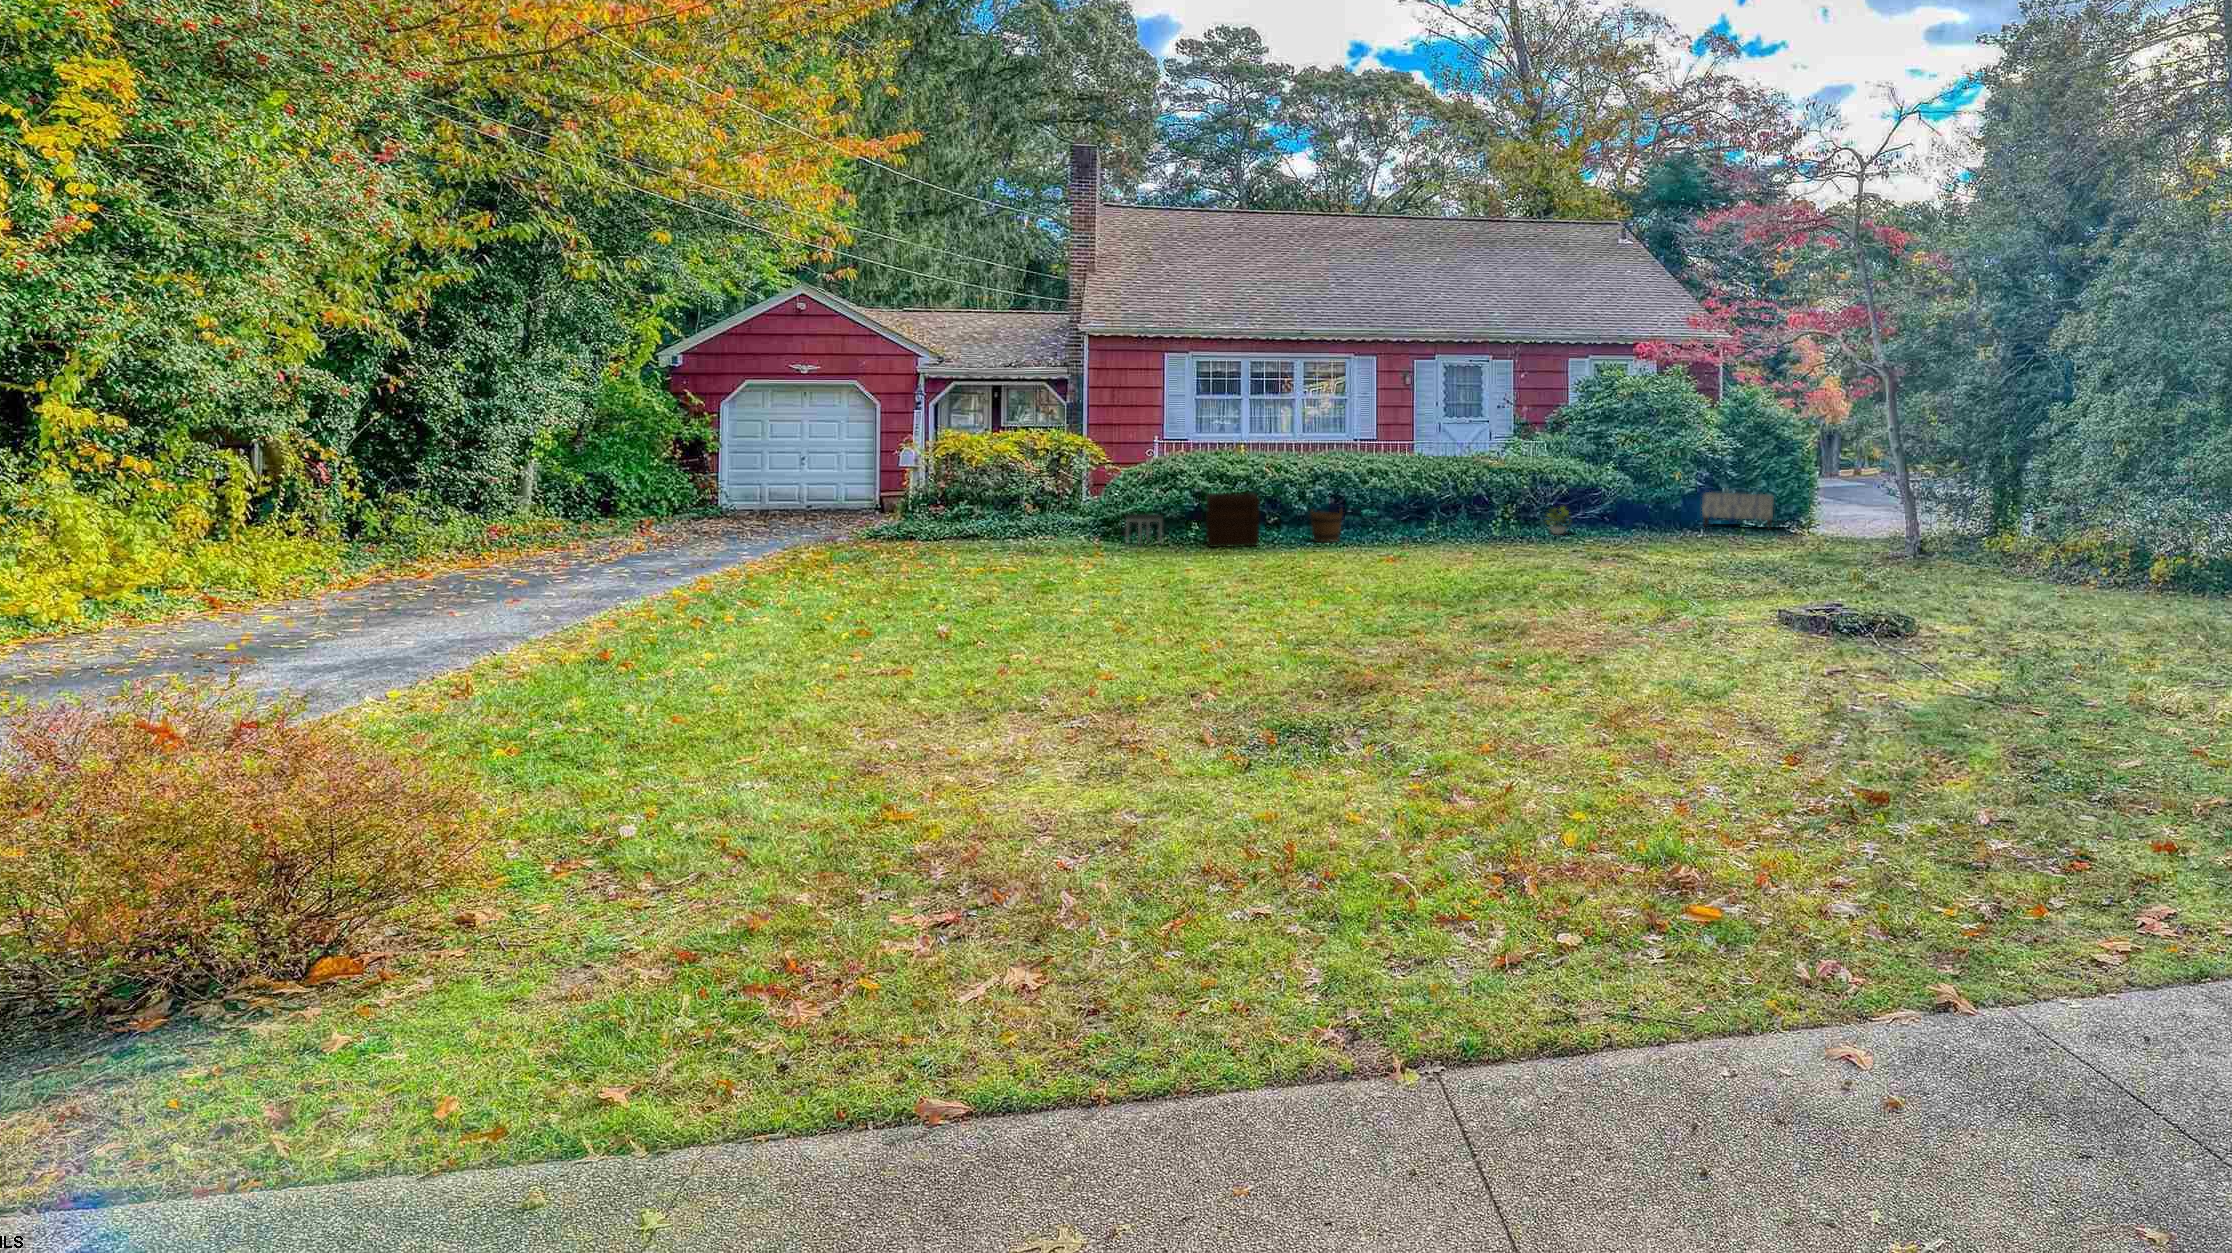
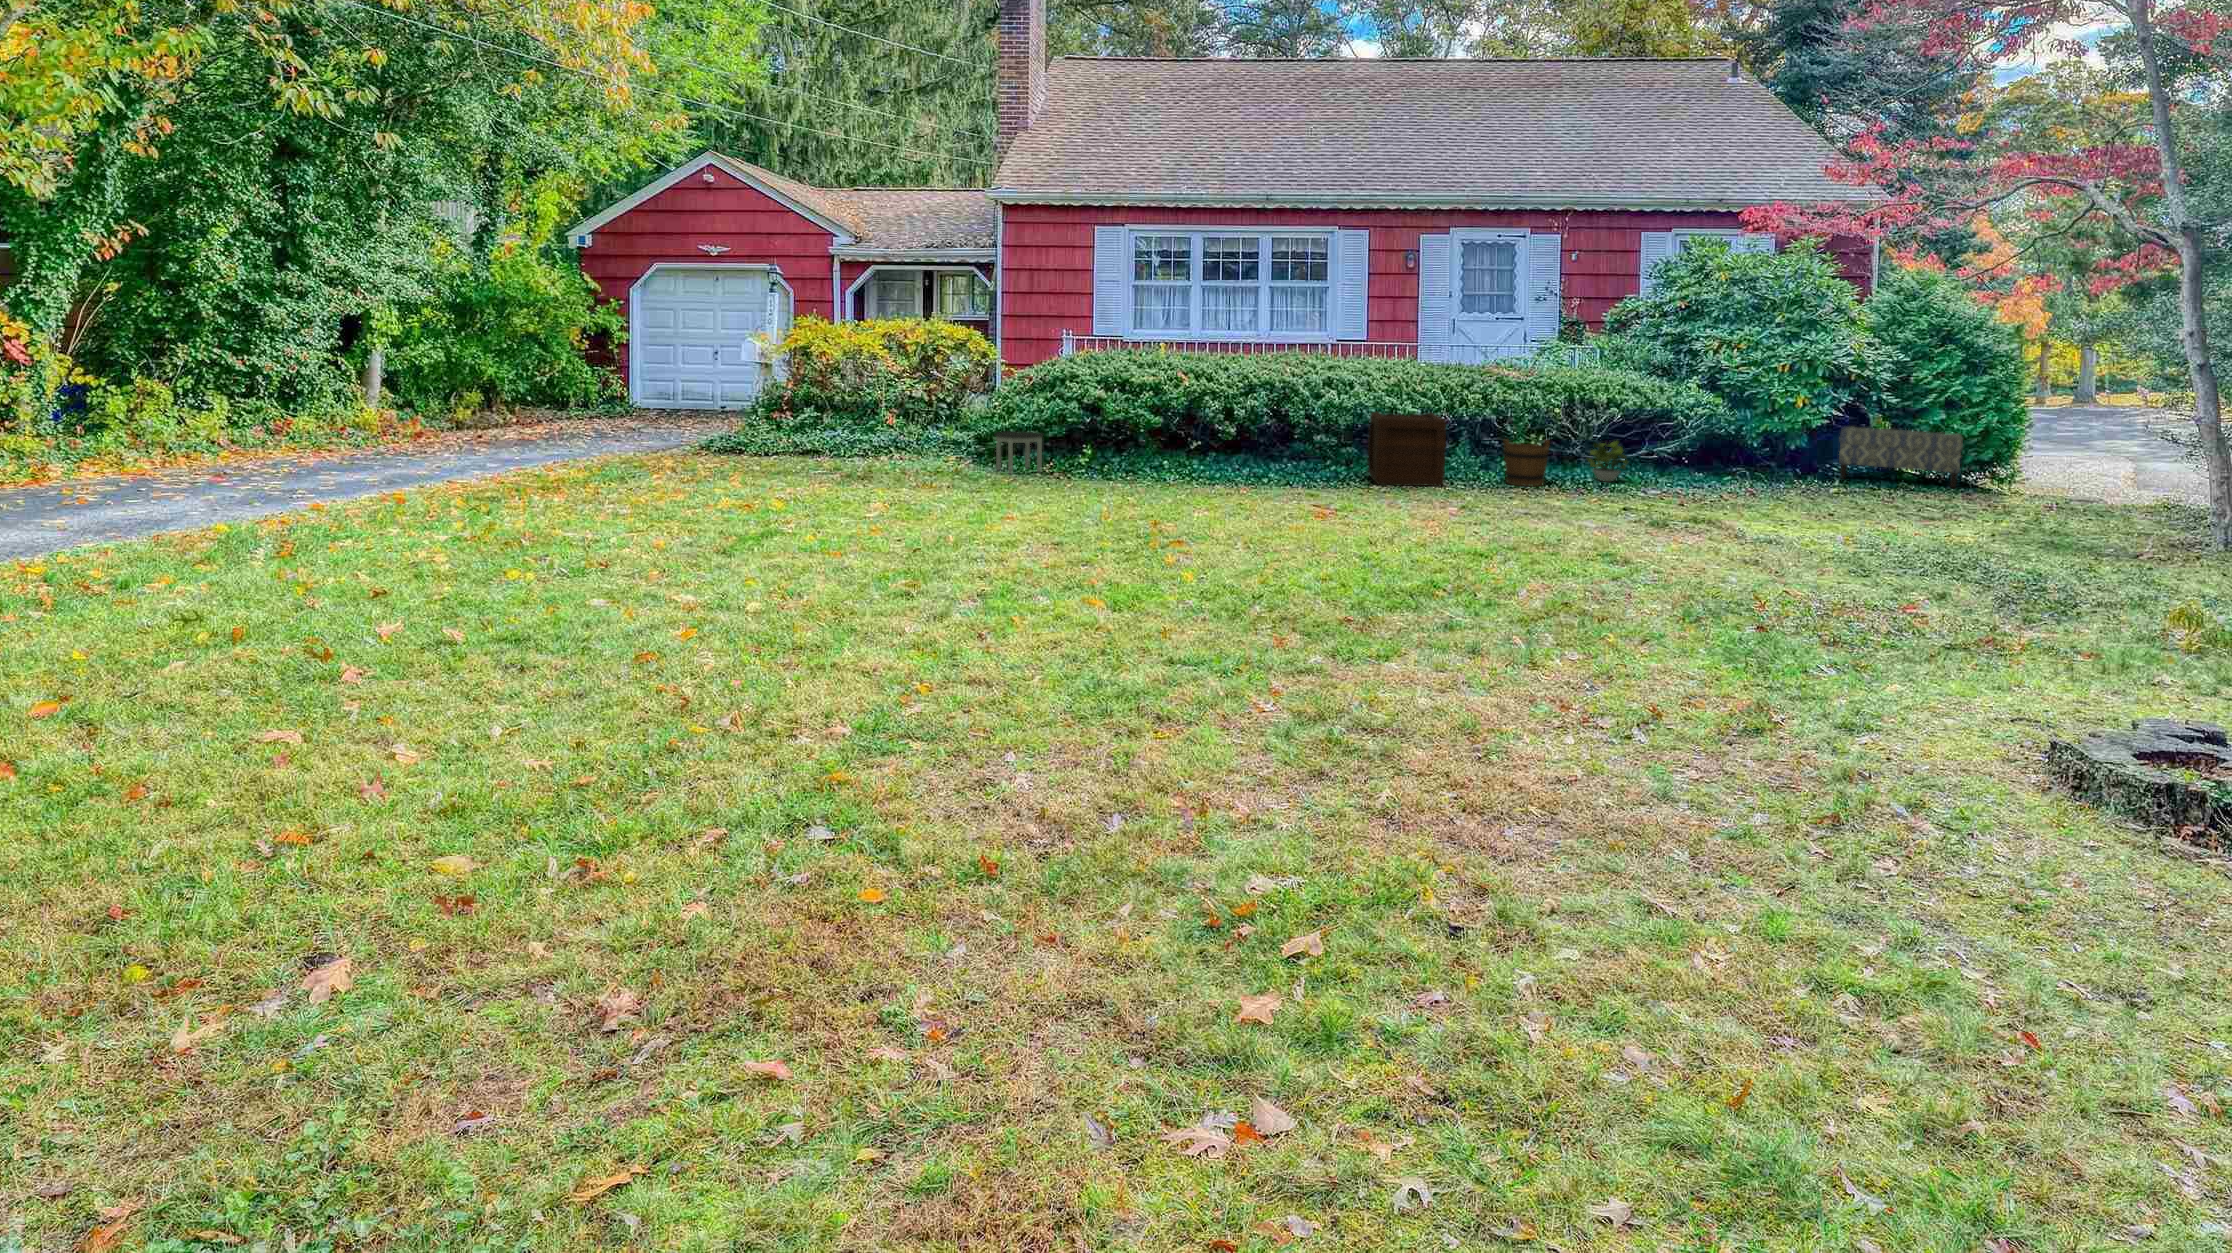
wooden crate: present [1206,493,1260,547] -> present [1367,412,1446,486]
bucket: present [1310,509,1343,542] -> present [1503,439,1550,487]

